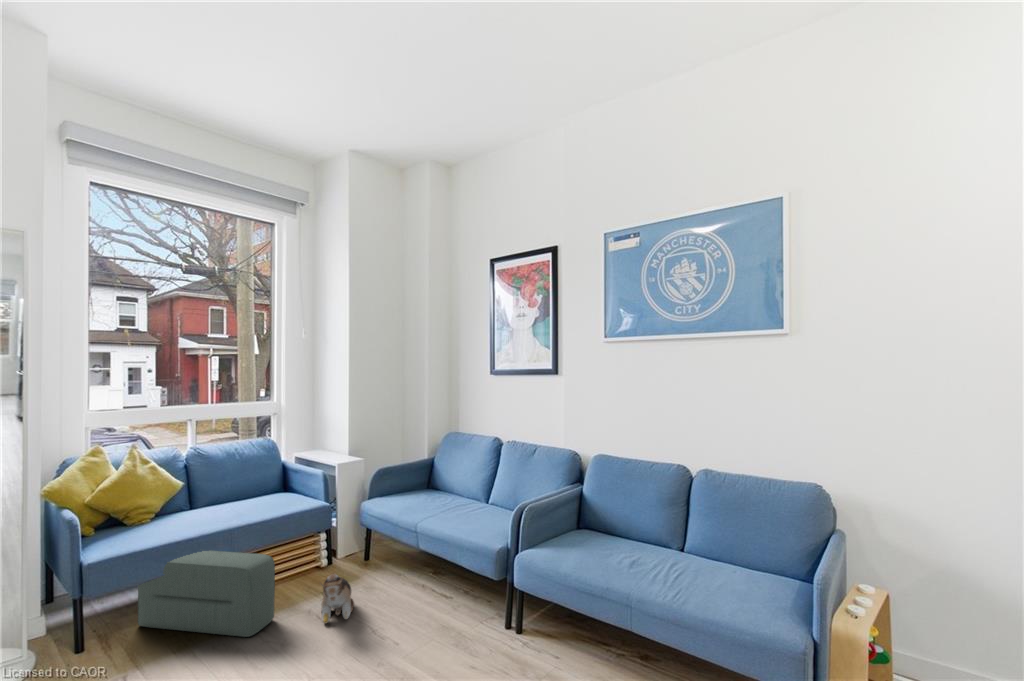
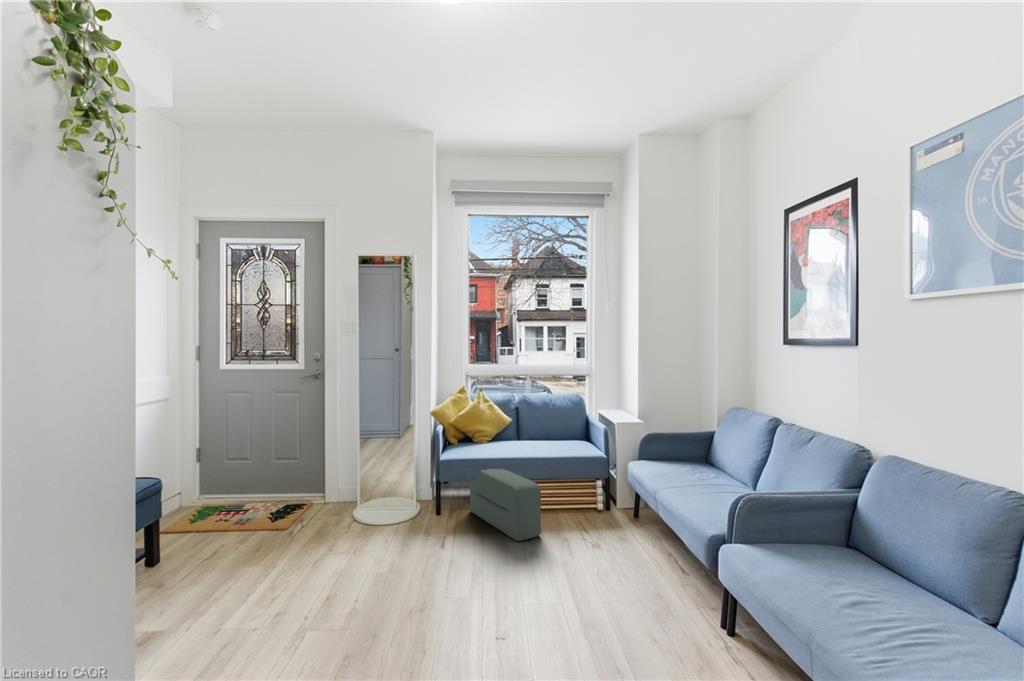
plush toy: present [321,574,354,623] -> none [560,512,602,555]

